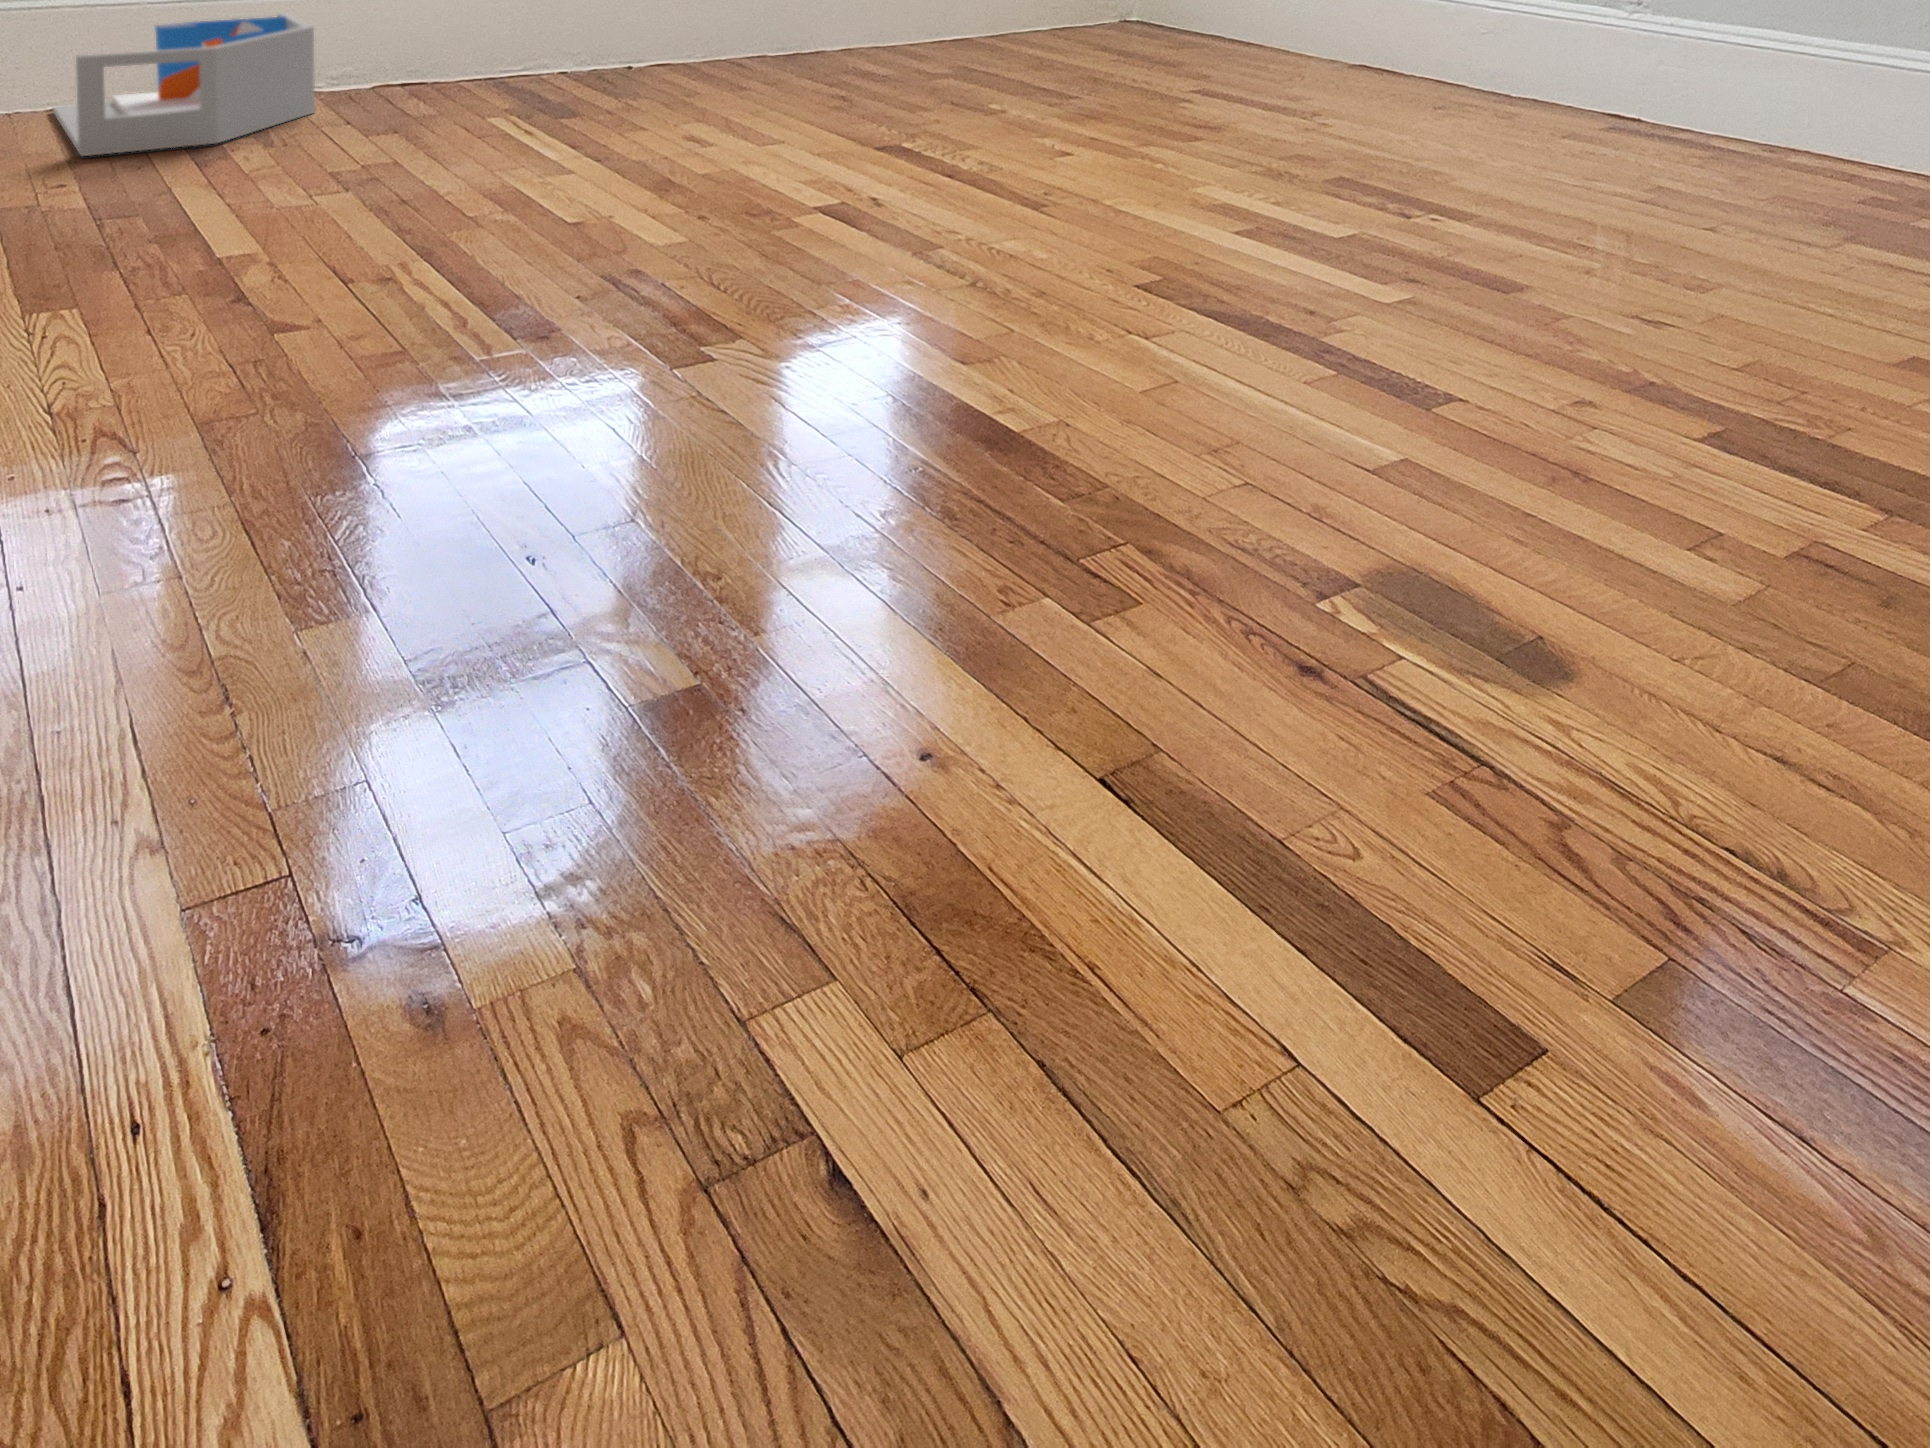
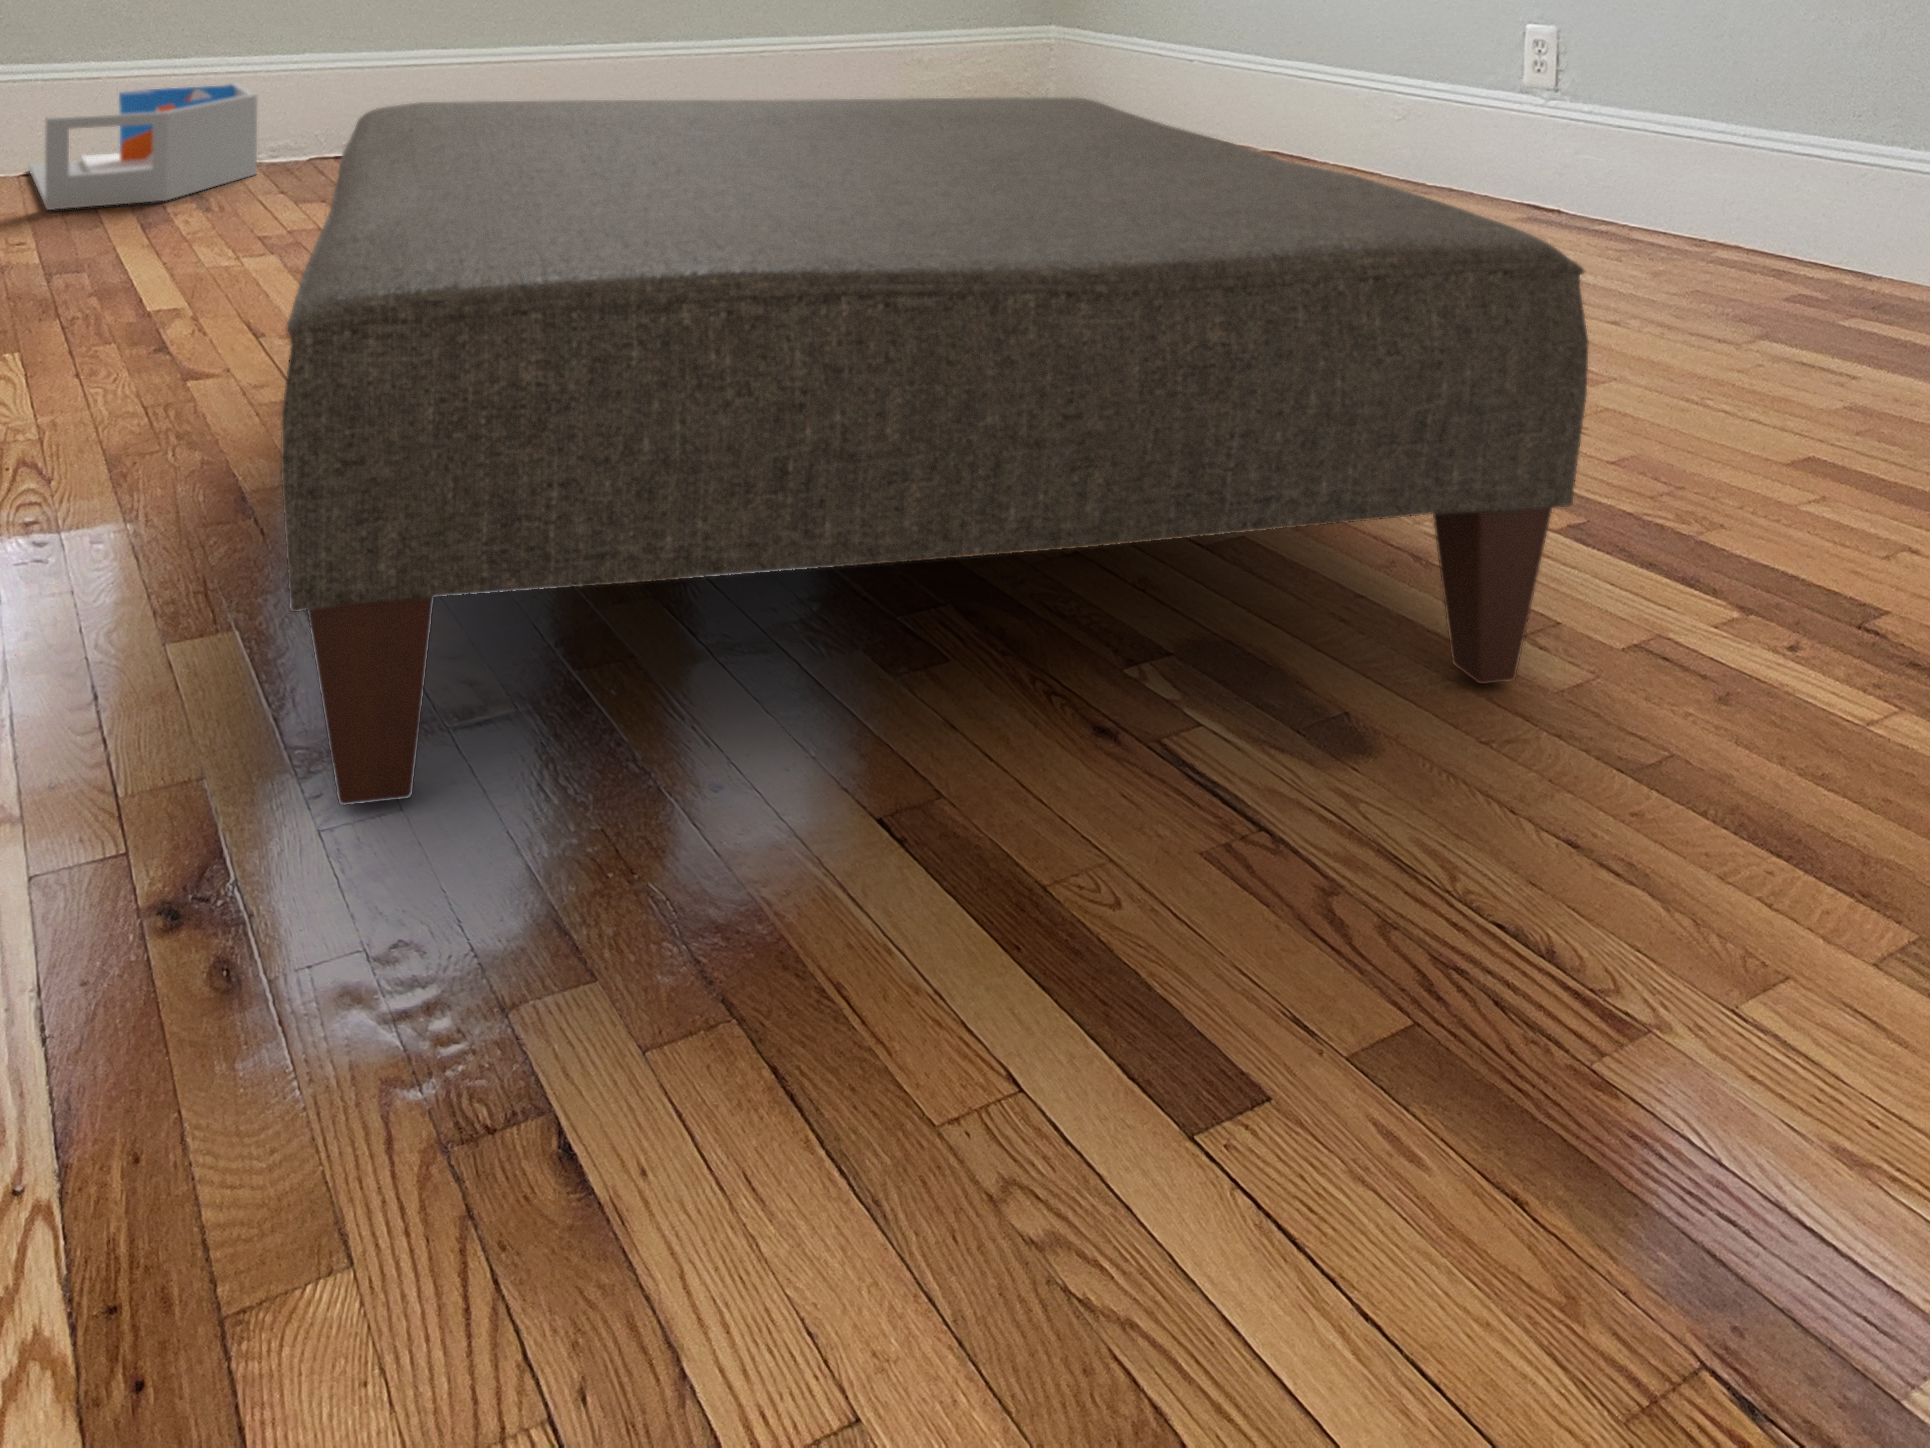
ottoman: none [460,24,1783,810] -> present [281,97,1588,805]

